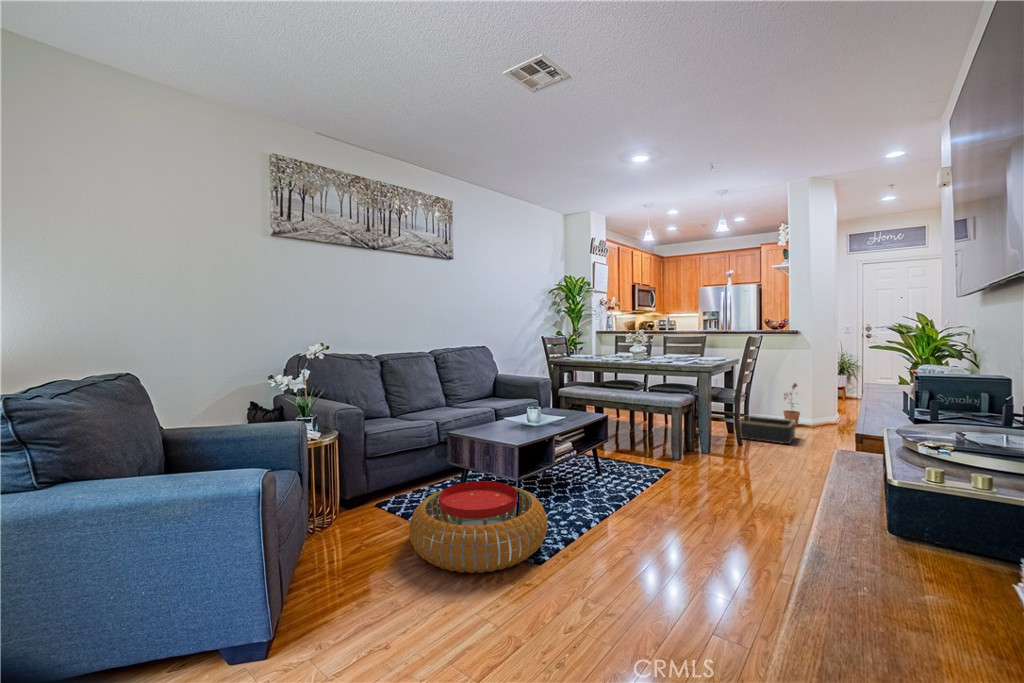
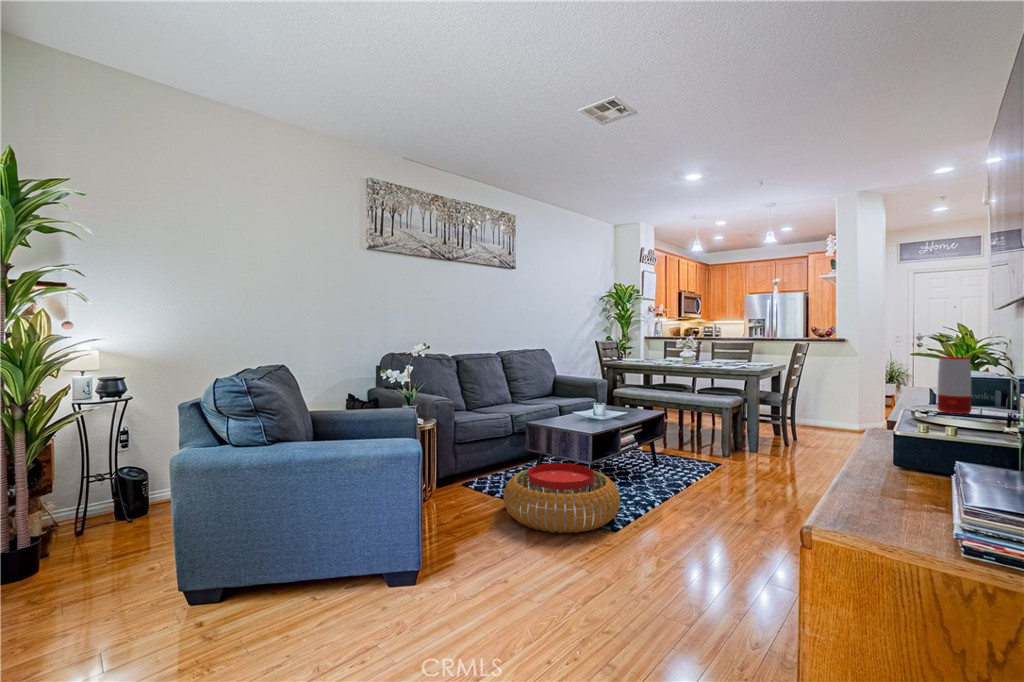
speaker: none [931,356,977,434] -> present [938,356,971,414]
potted plant: present [783,383,800,426] -> none [830,389,848,432]
basket: present [740,416,796,444] -> none [784,420,843,447]

